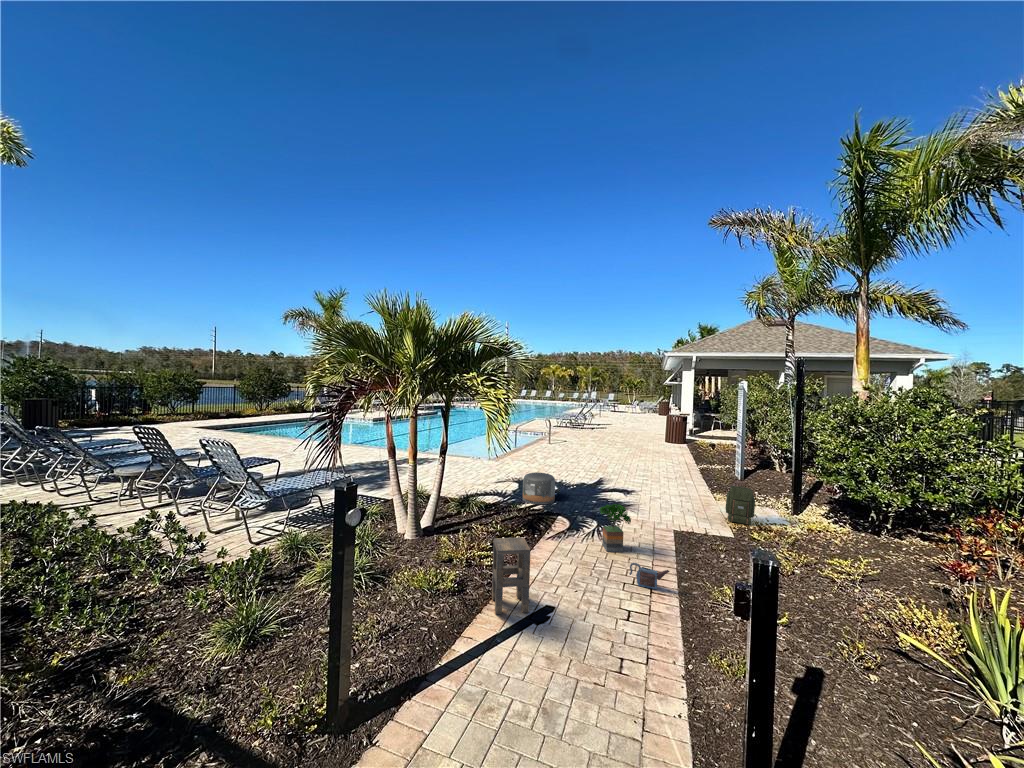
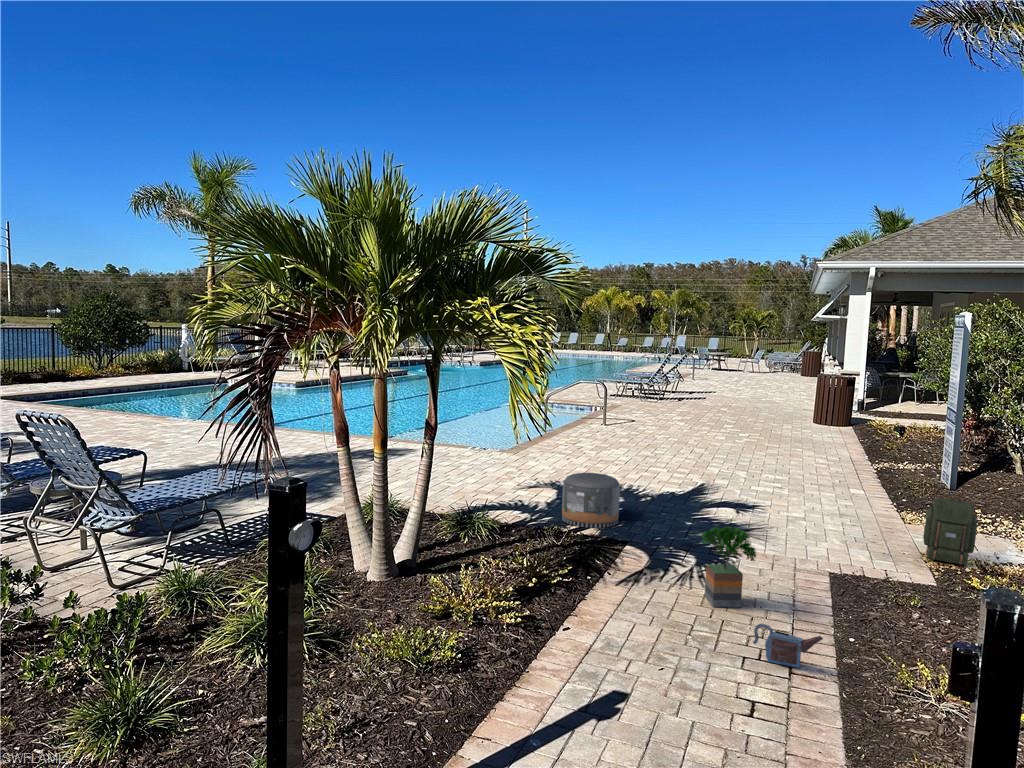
side table: present [492,537,530,614] -> none [520,579,588,703]

